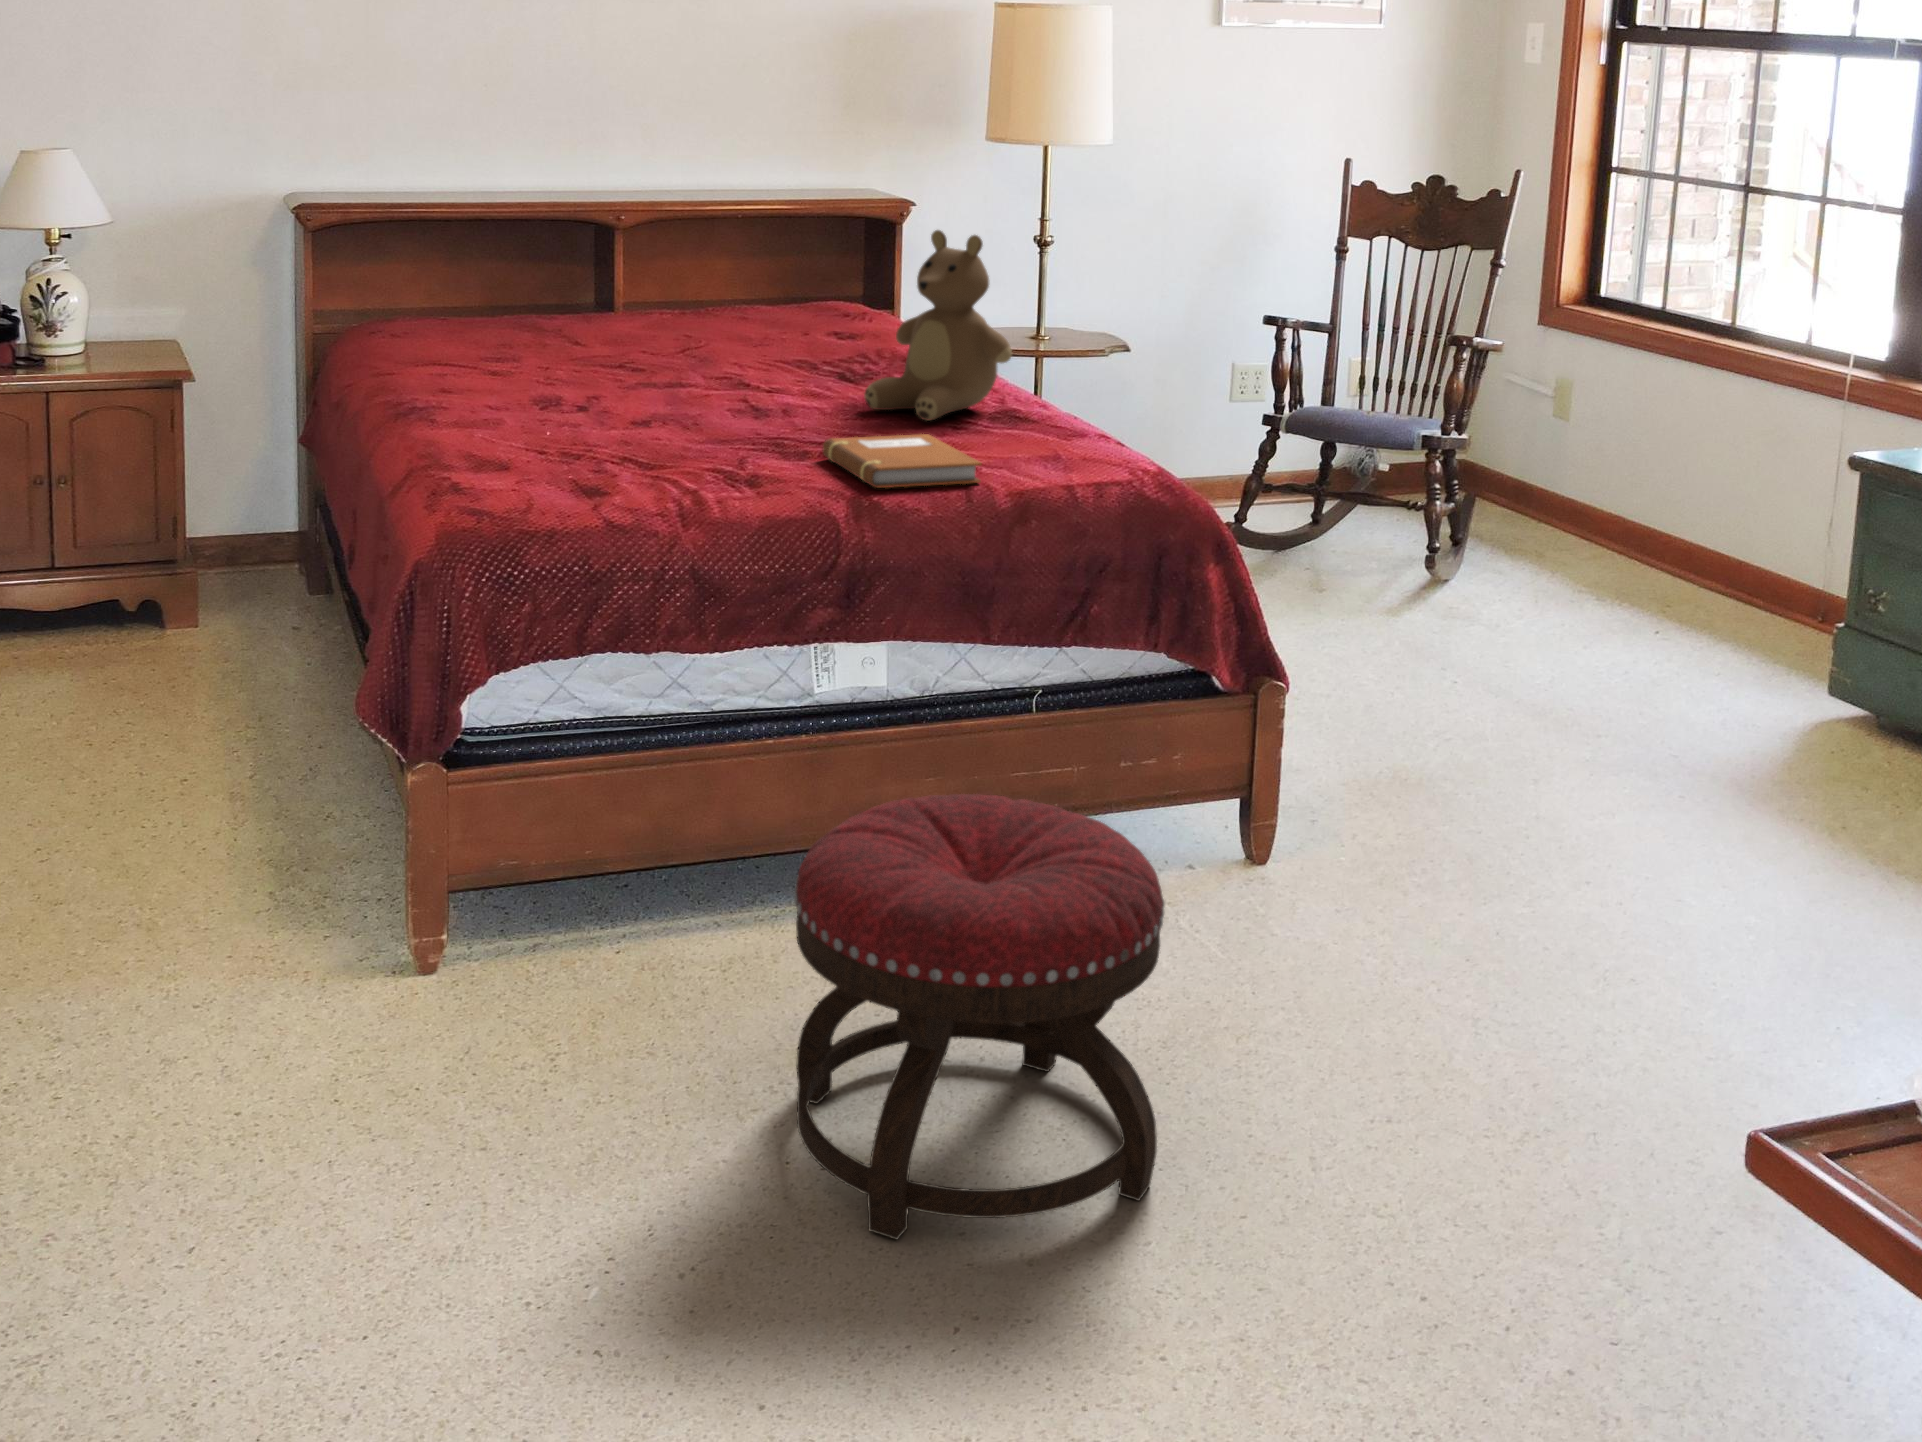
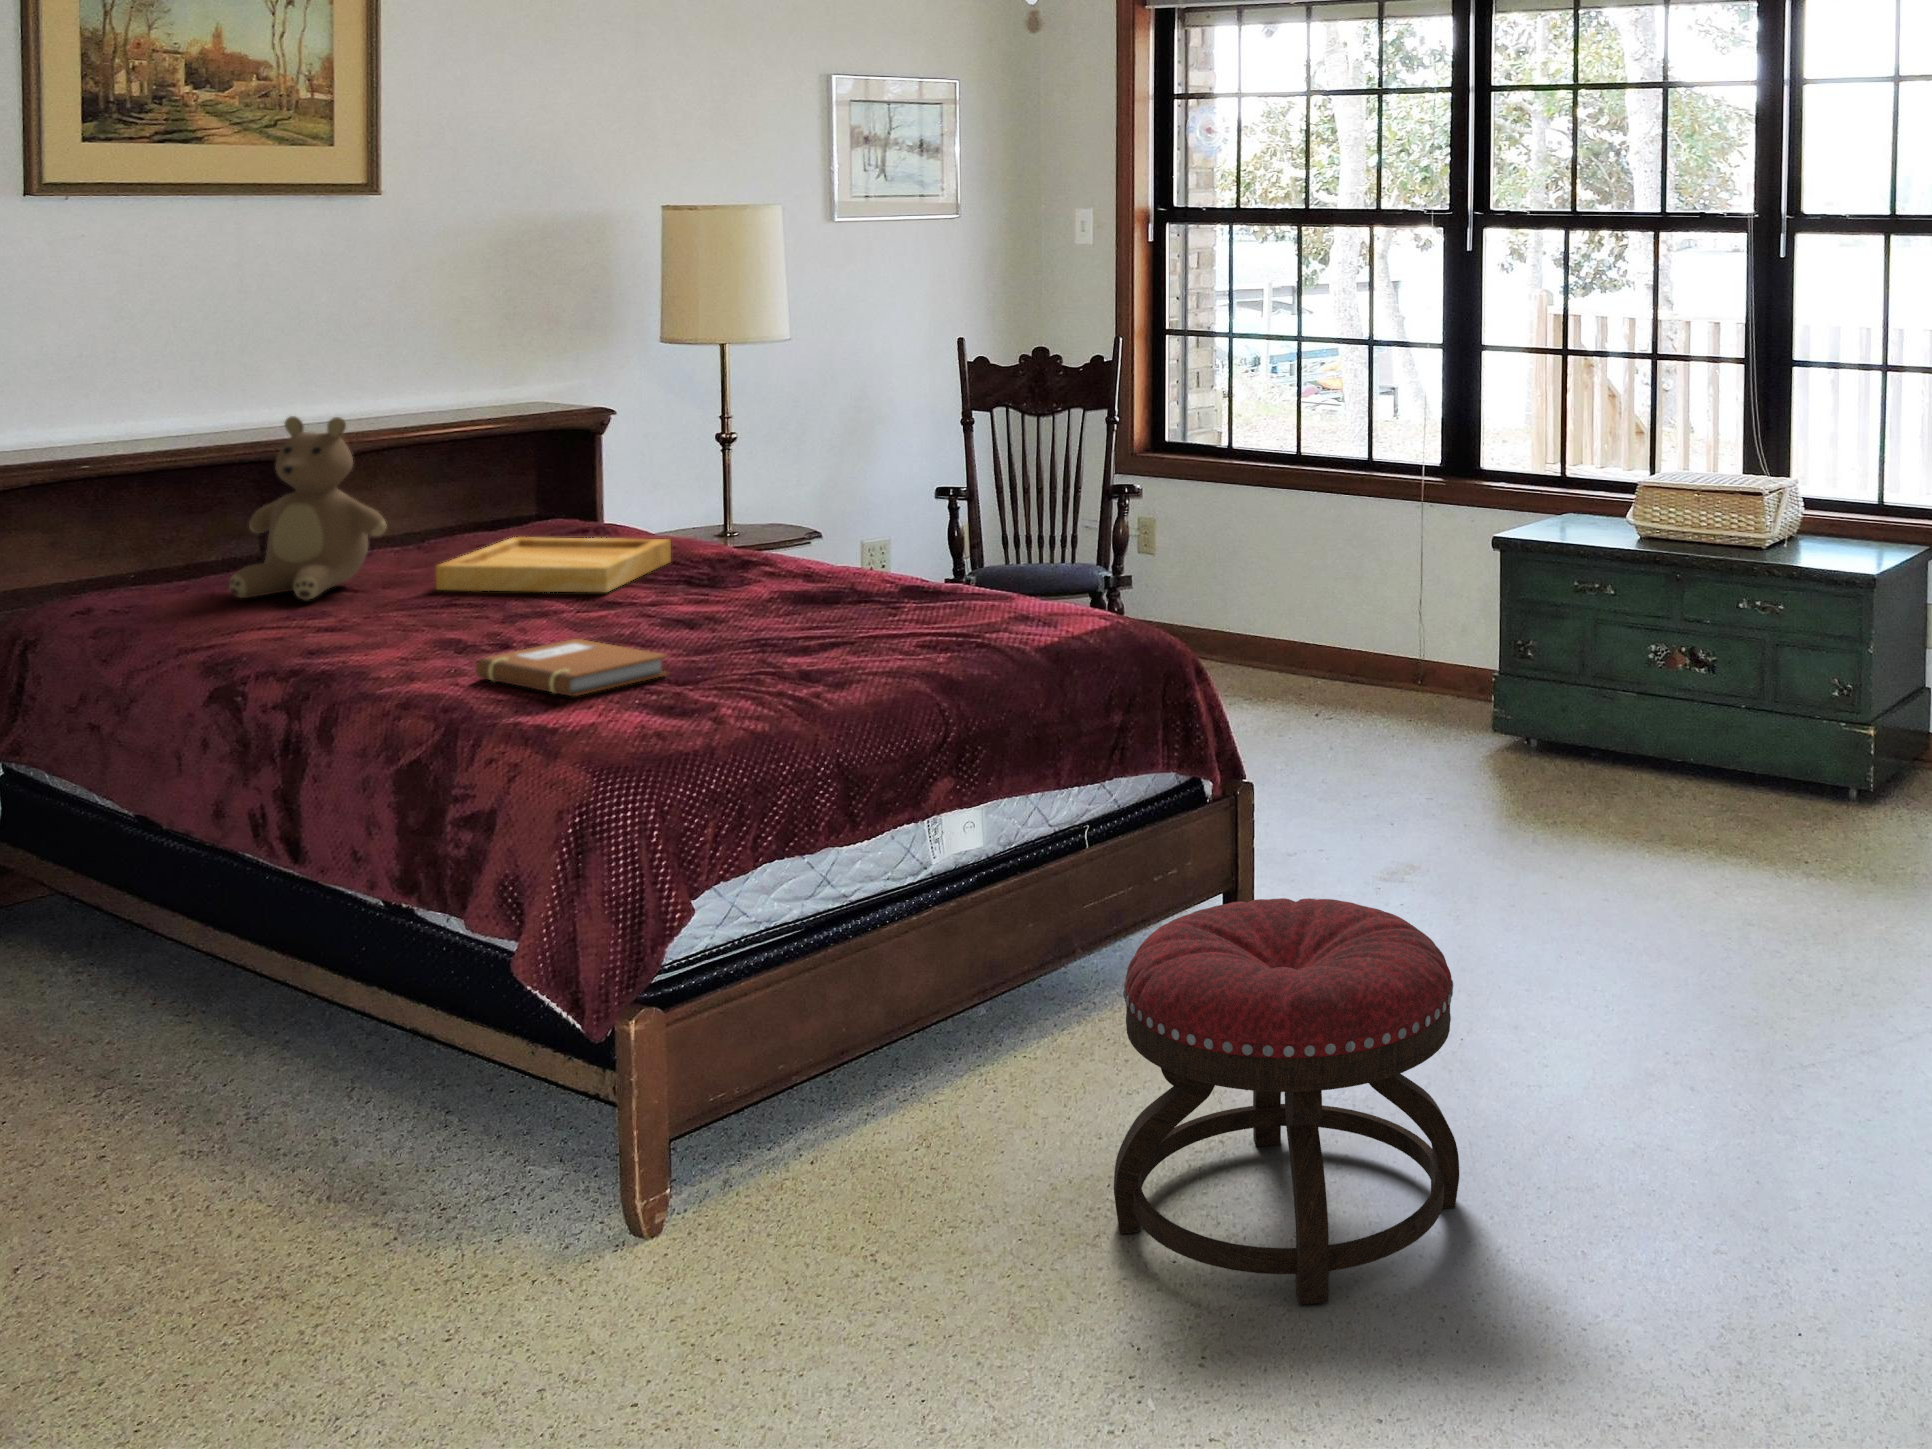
teddy bear: present [864,230,1012,421] -> present [229,416,387,600]
tray: none [640,314,867,375] -> present [436,537,671,592]
notebook: present [823,434,981,488] -> present [476,639,667,696]

